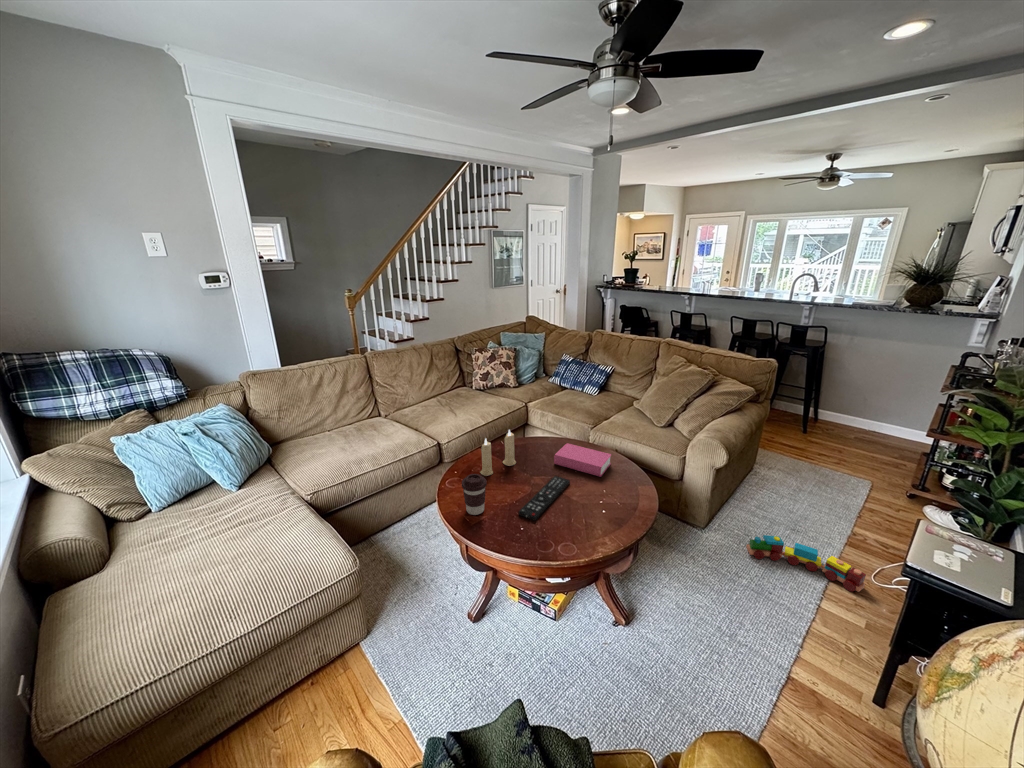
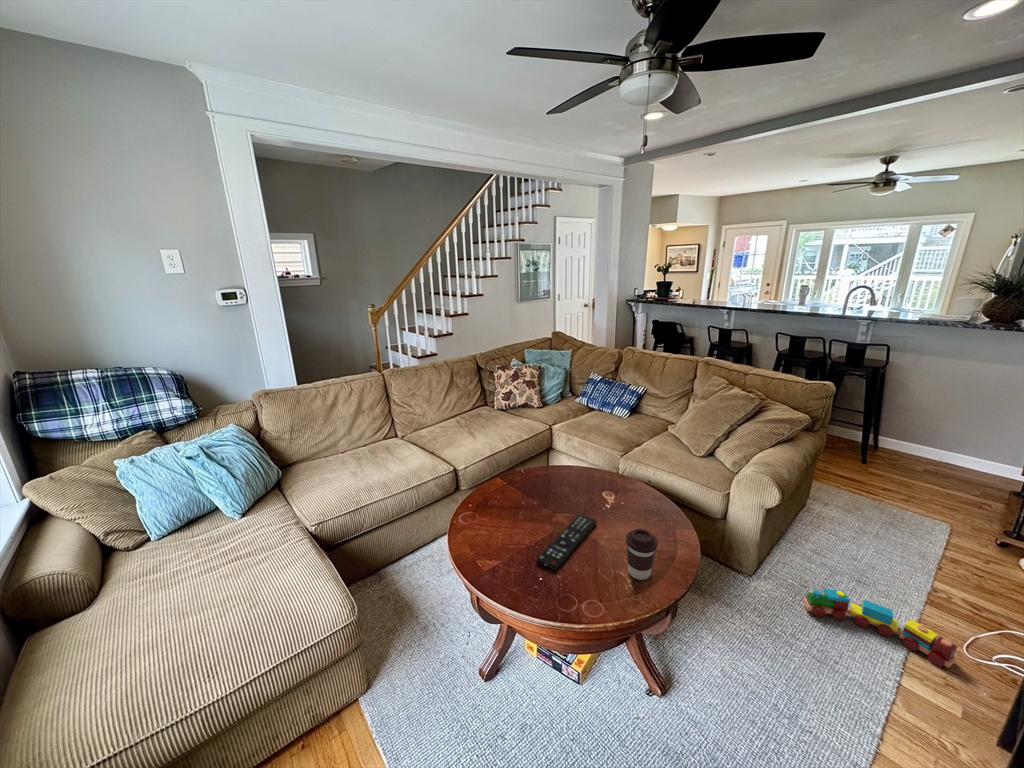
candle: present [480,430,516,476] -> none [496,457,536,512]
book: present [554,443,611,477] -> none [579,475,645,517]
coffee cup: present [462,474,487,515] -> present [626,529,658,580]

